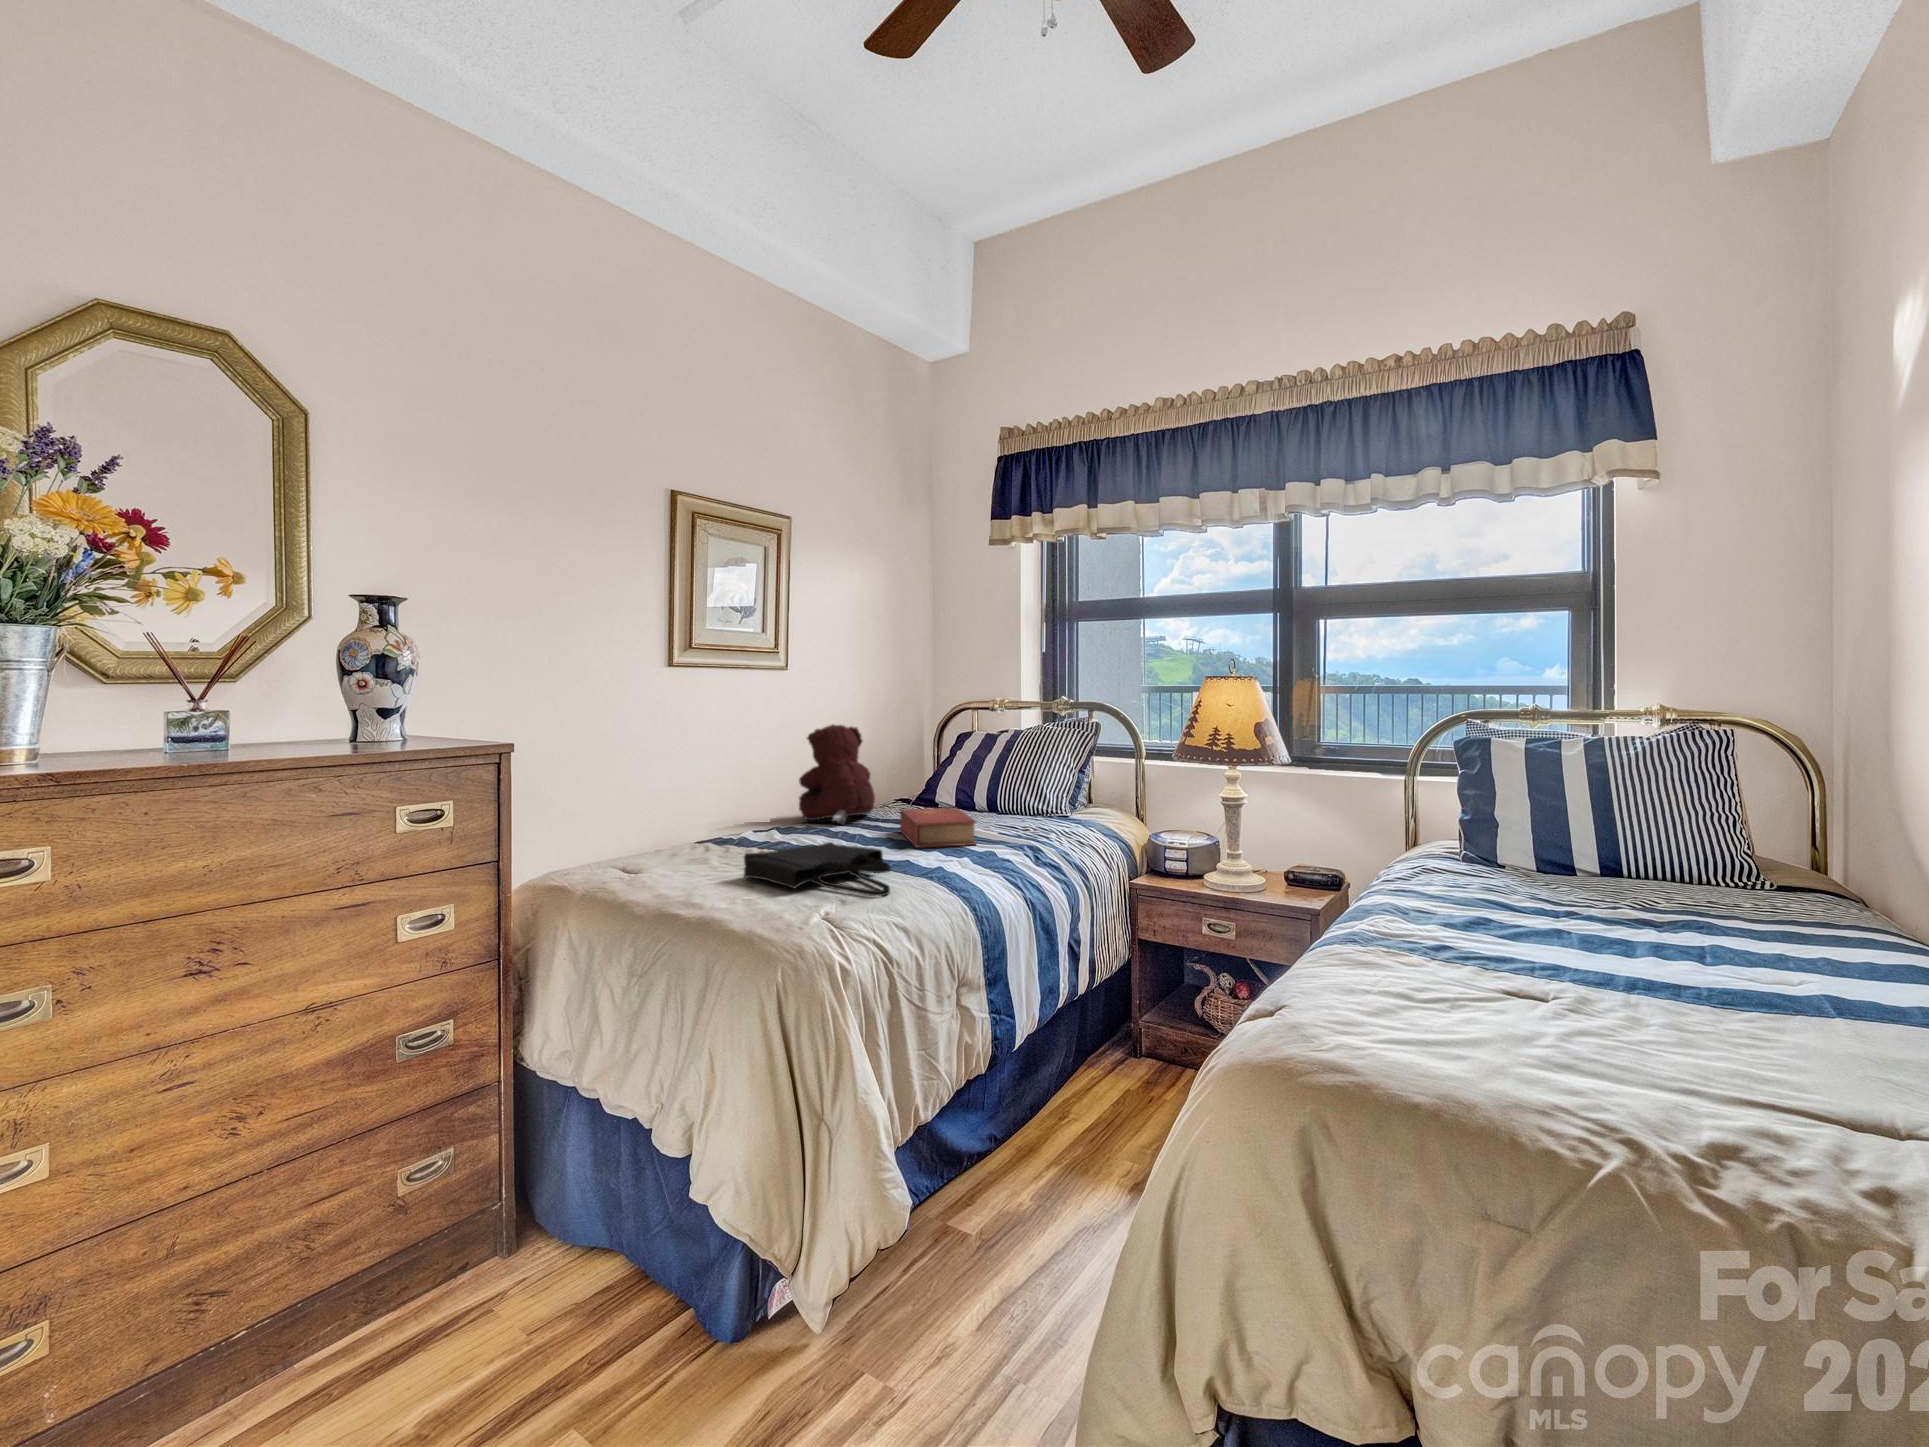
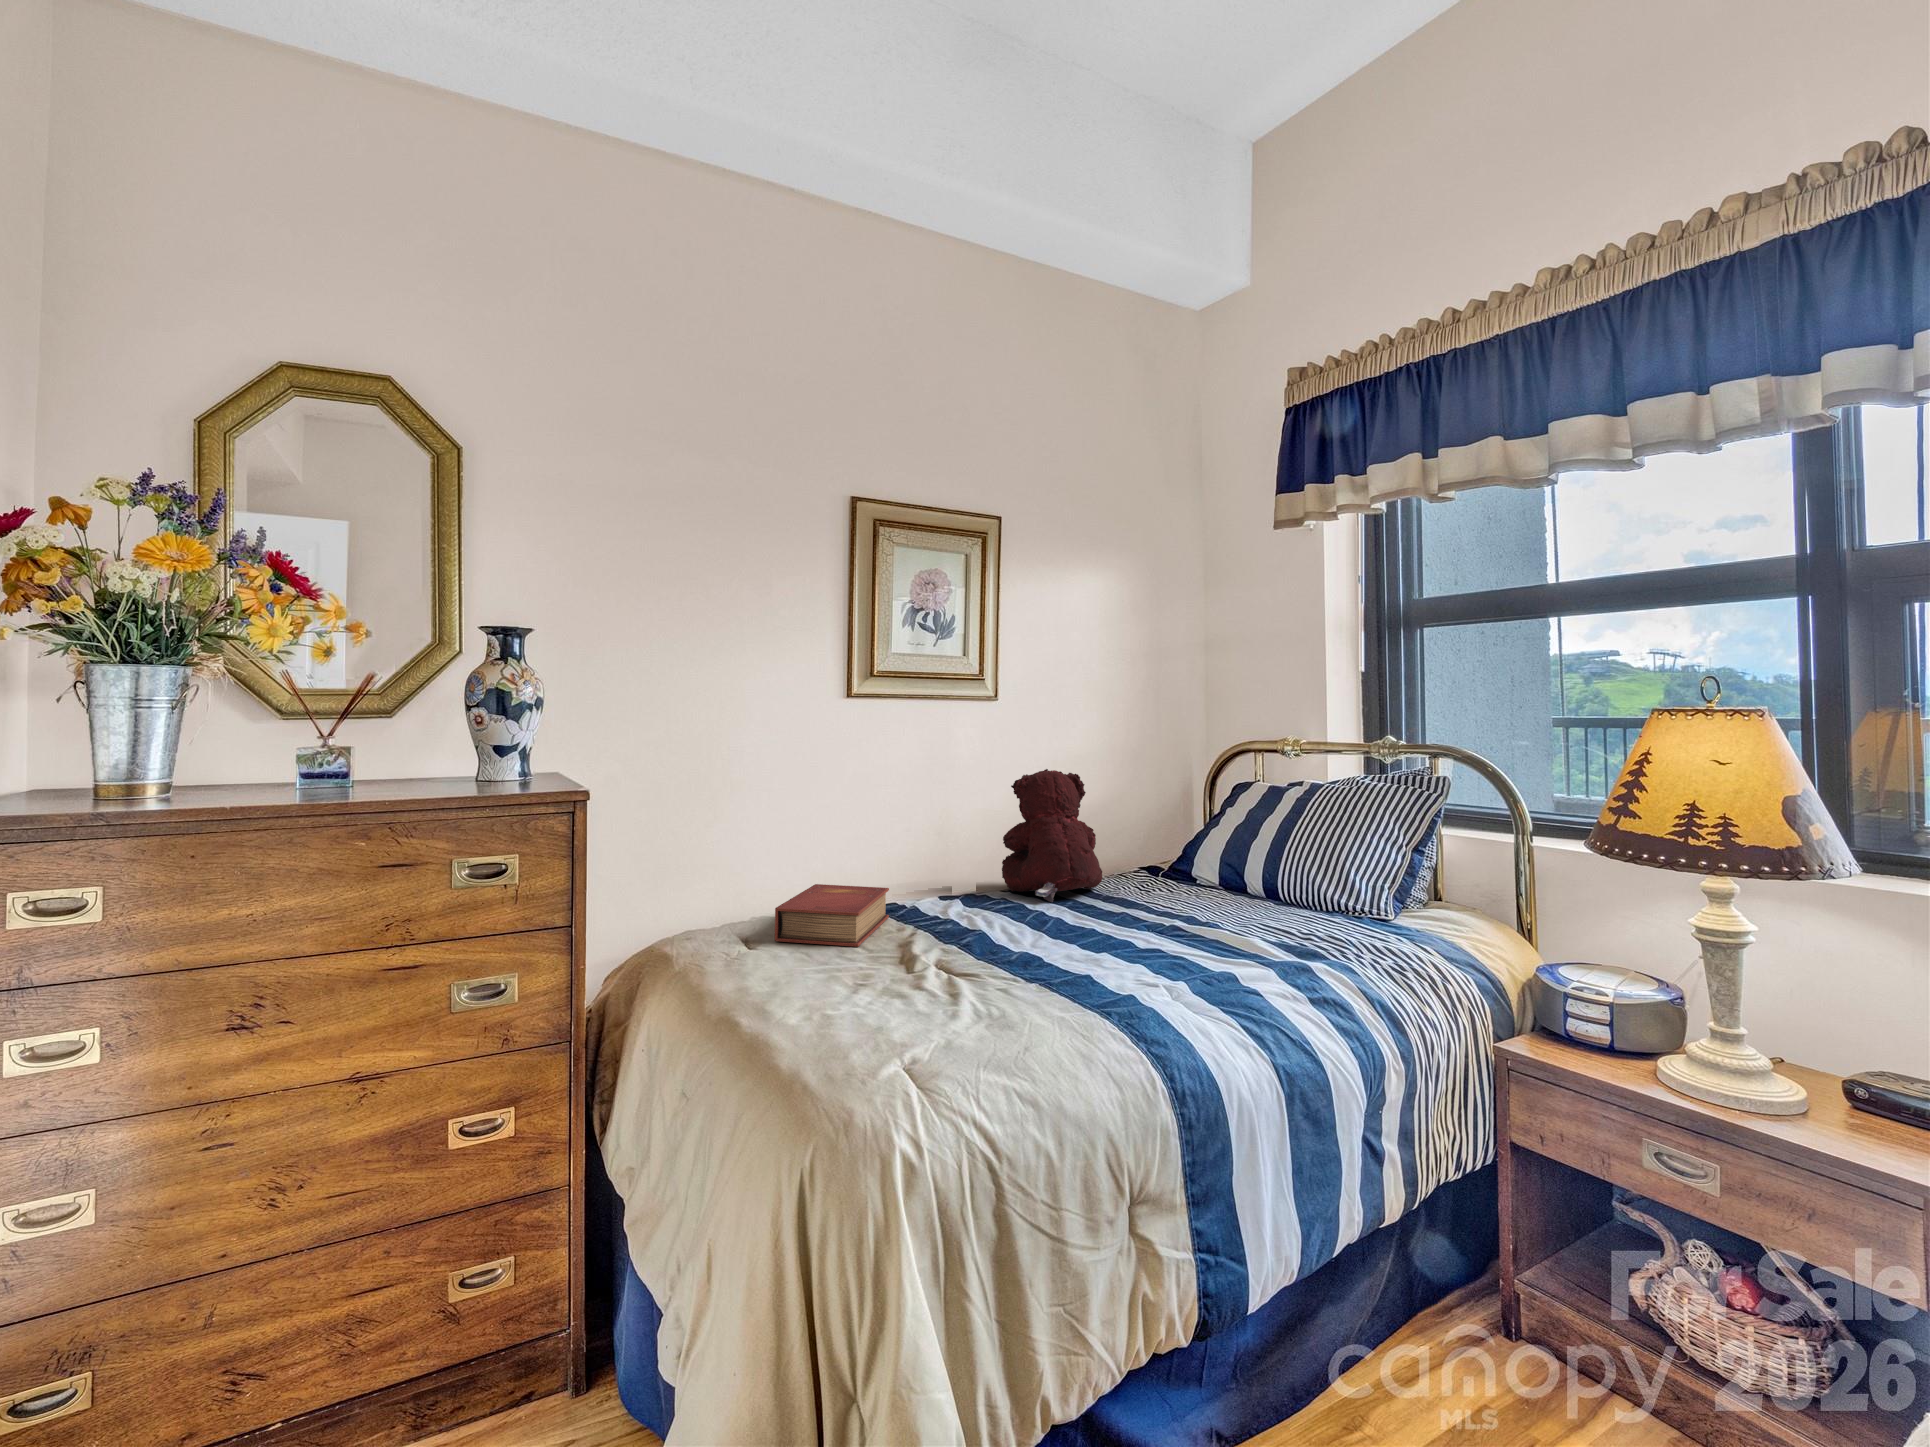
book: present [900,808,976,847] -> present [775,884,889,947]
tote bag: present [744,842,891,896] -> none [863,932,1045,1033]

